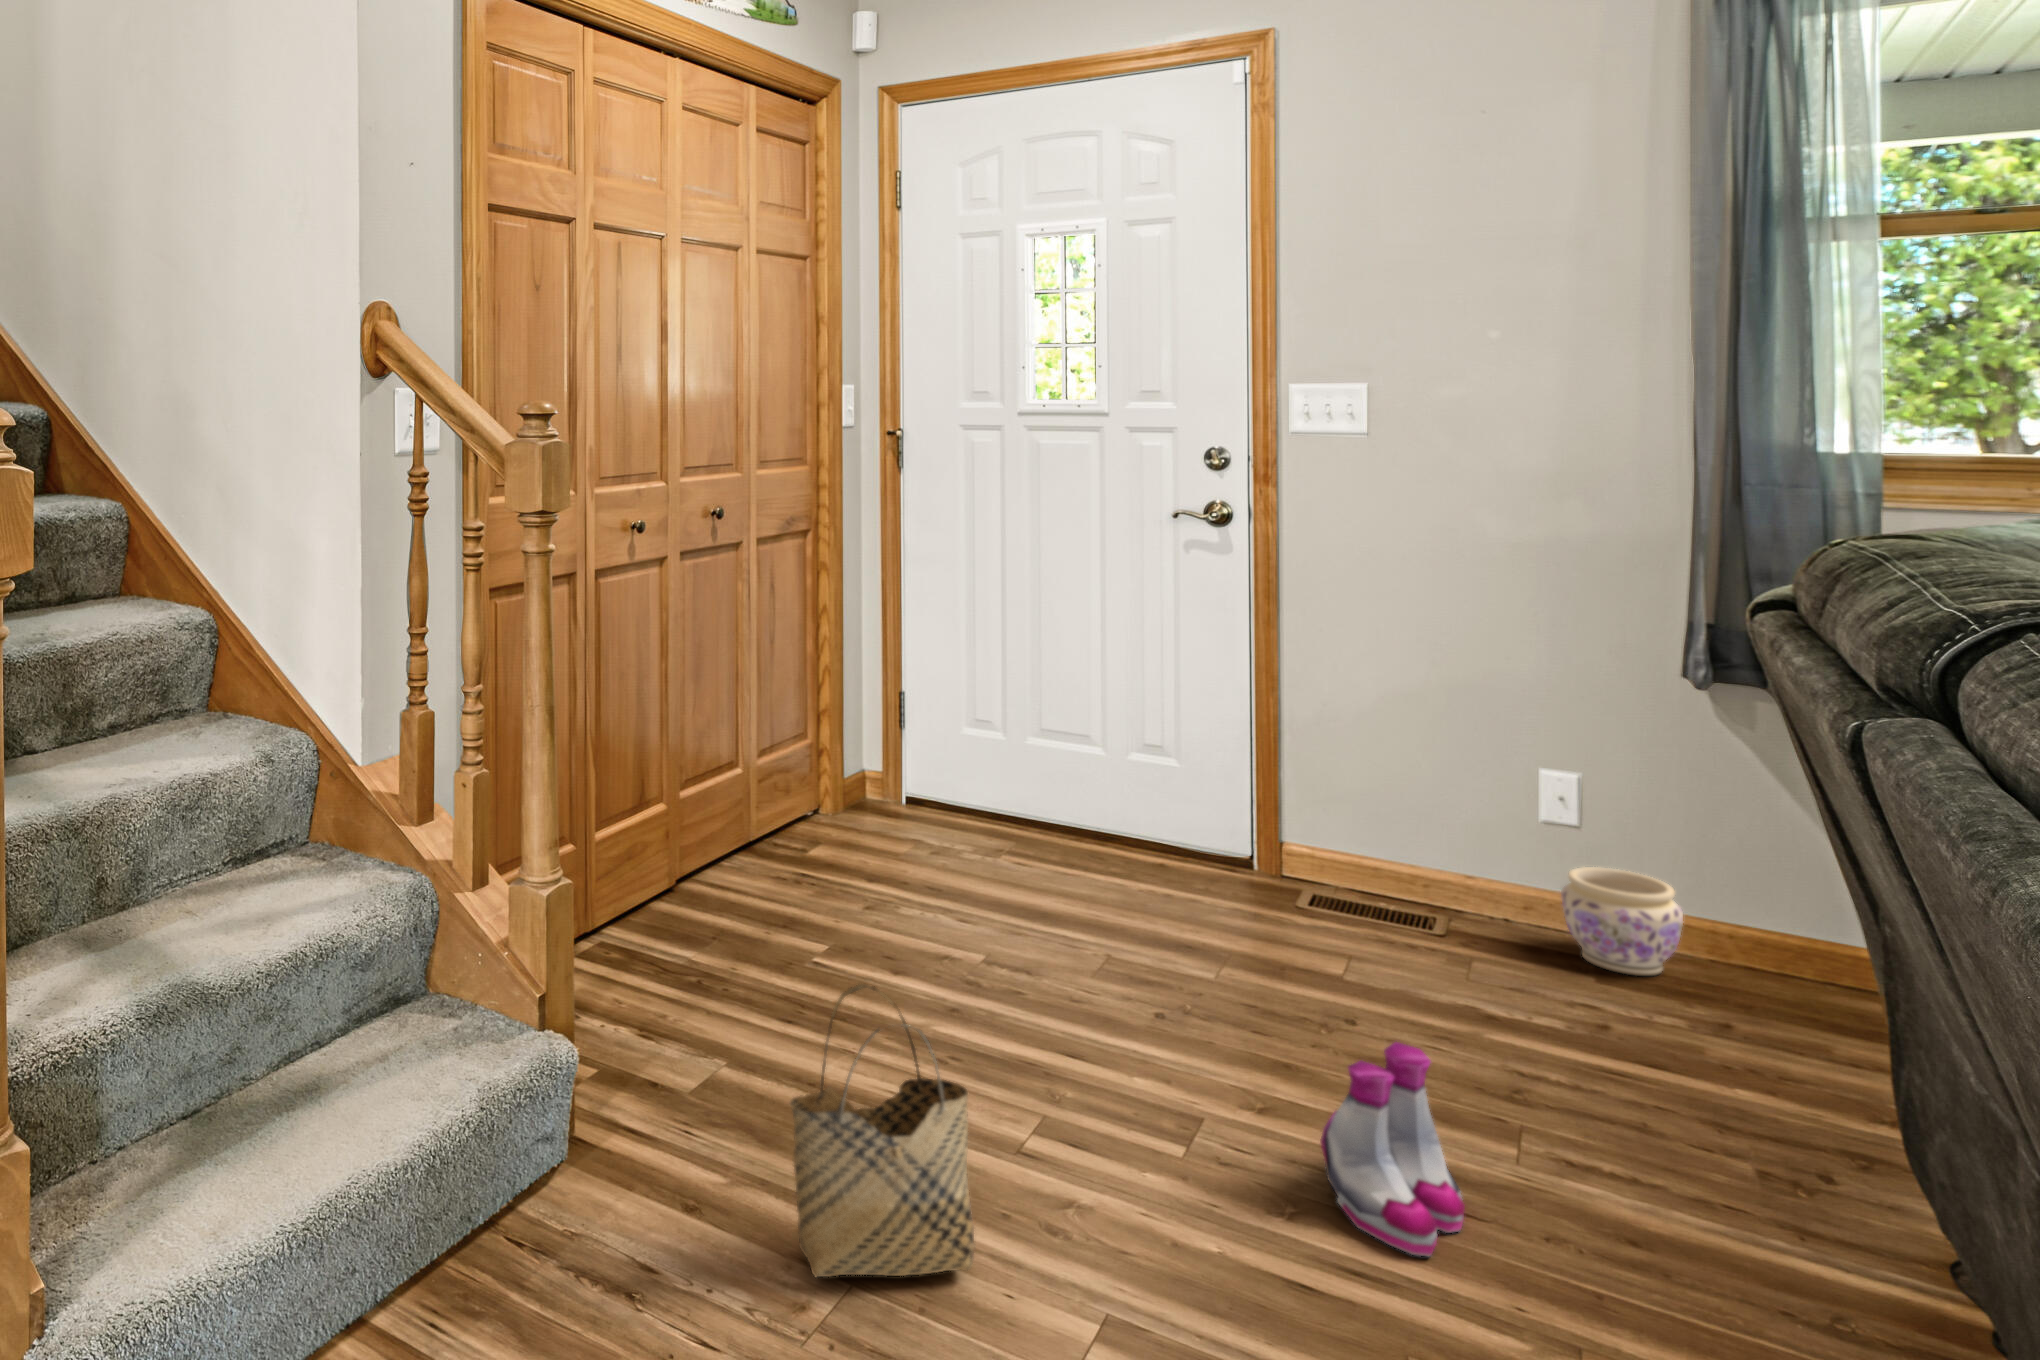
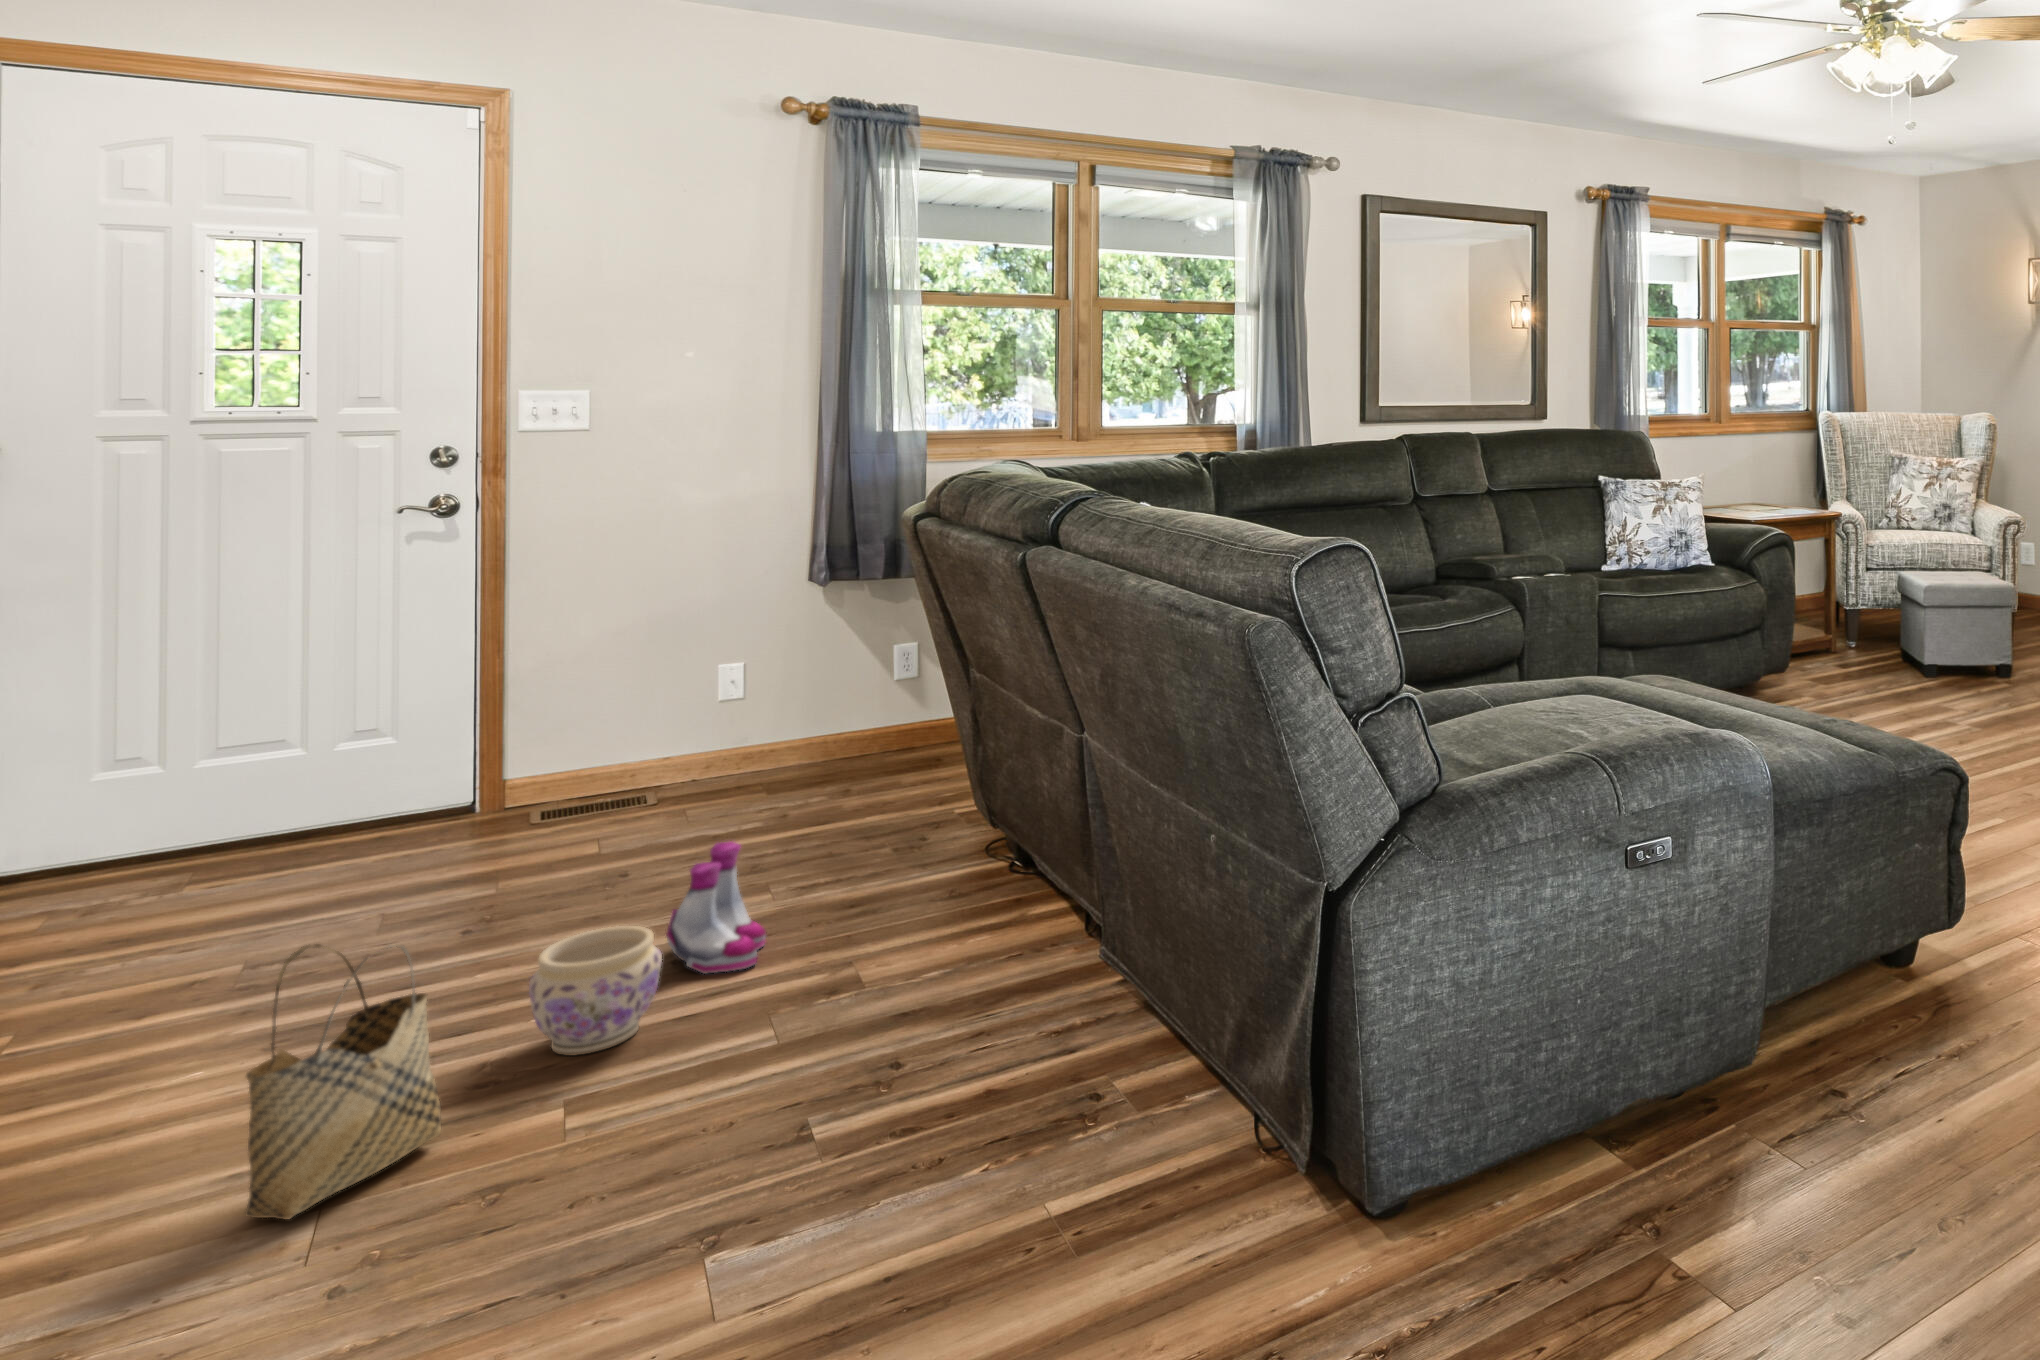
planter: present [1561,867,1683,976] -> present [529,926,662,1056]

